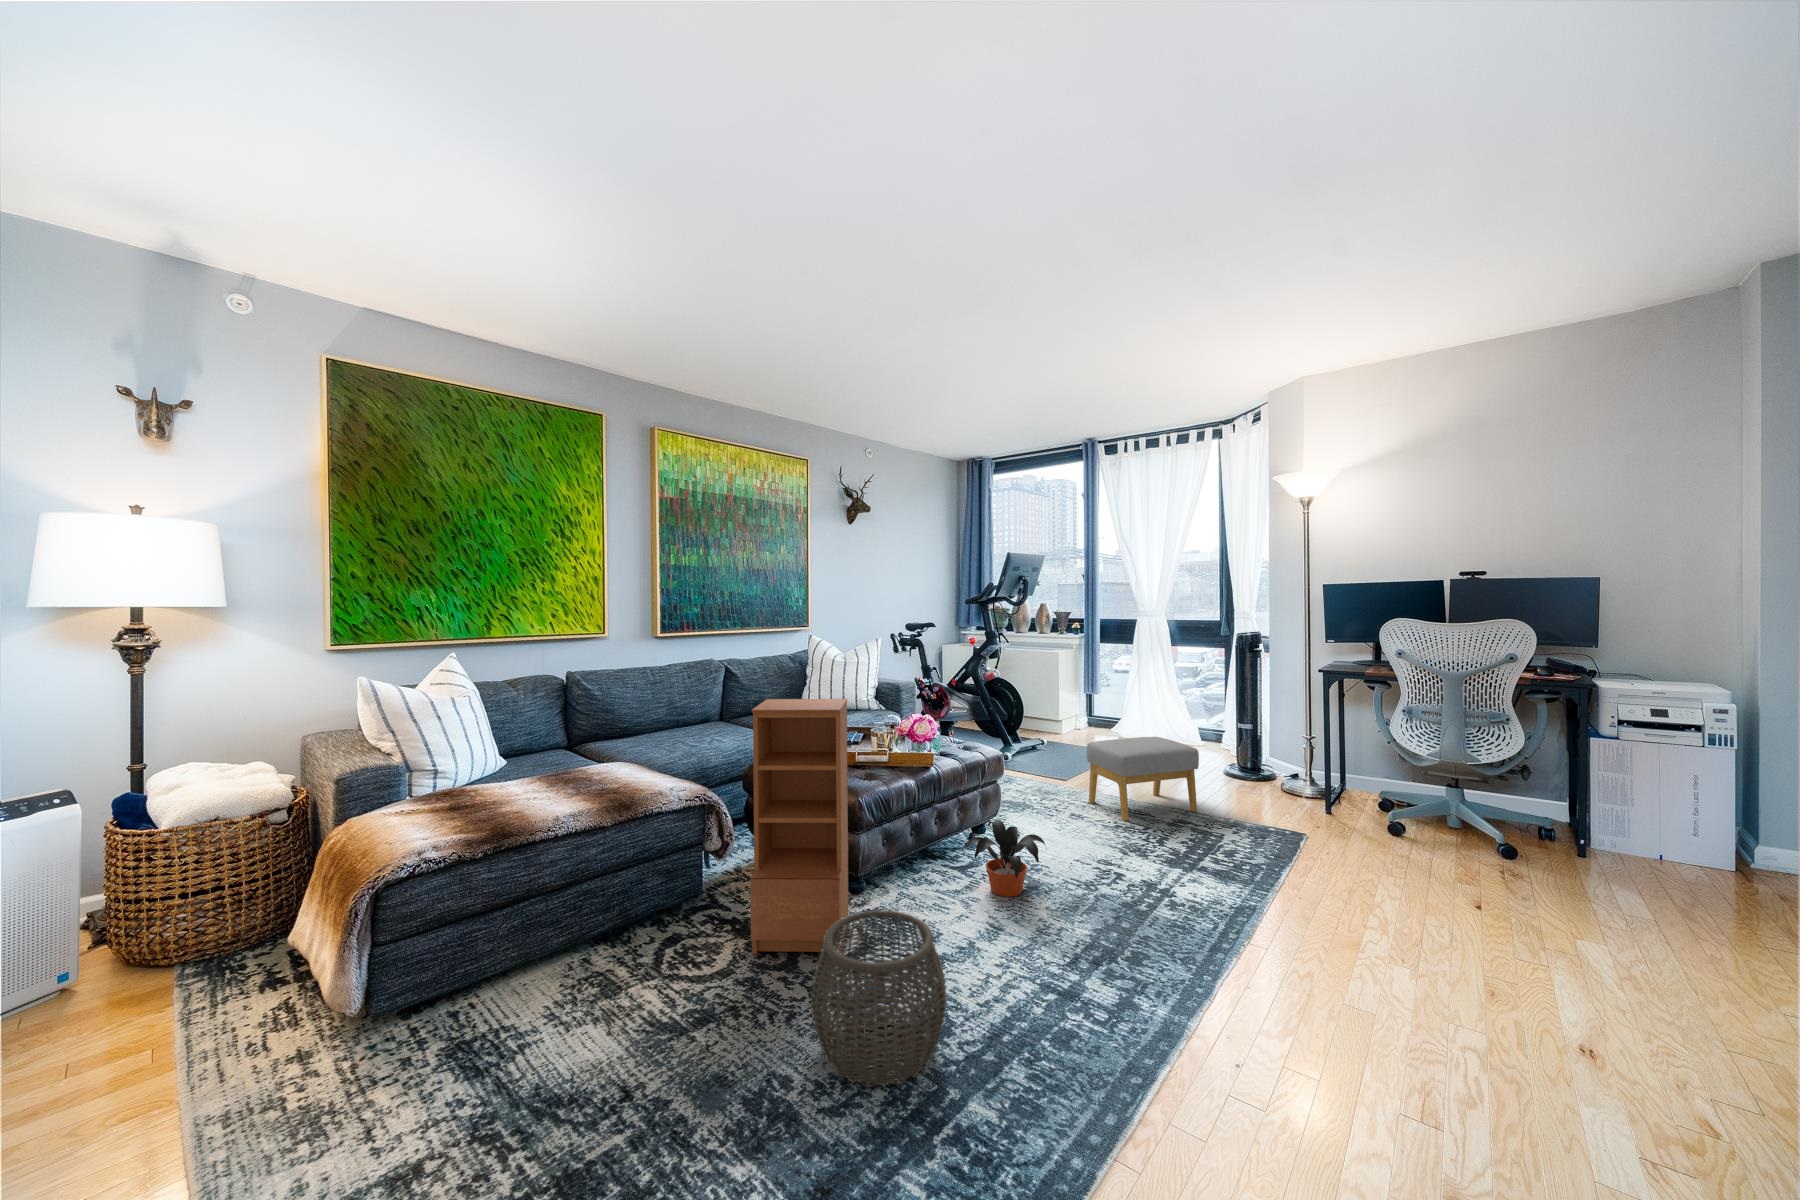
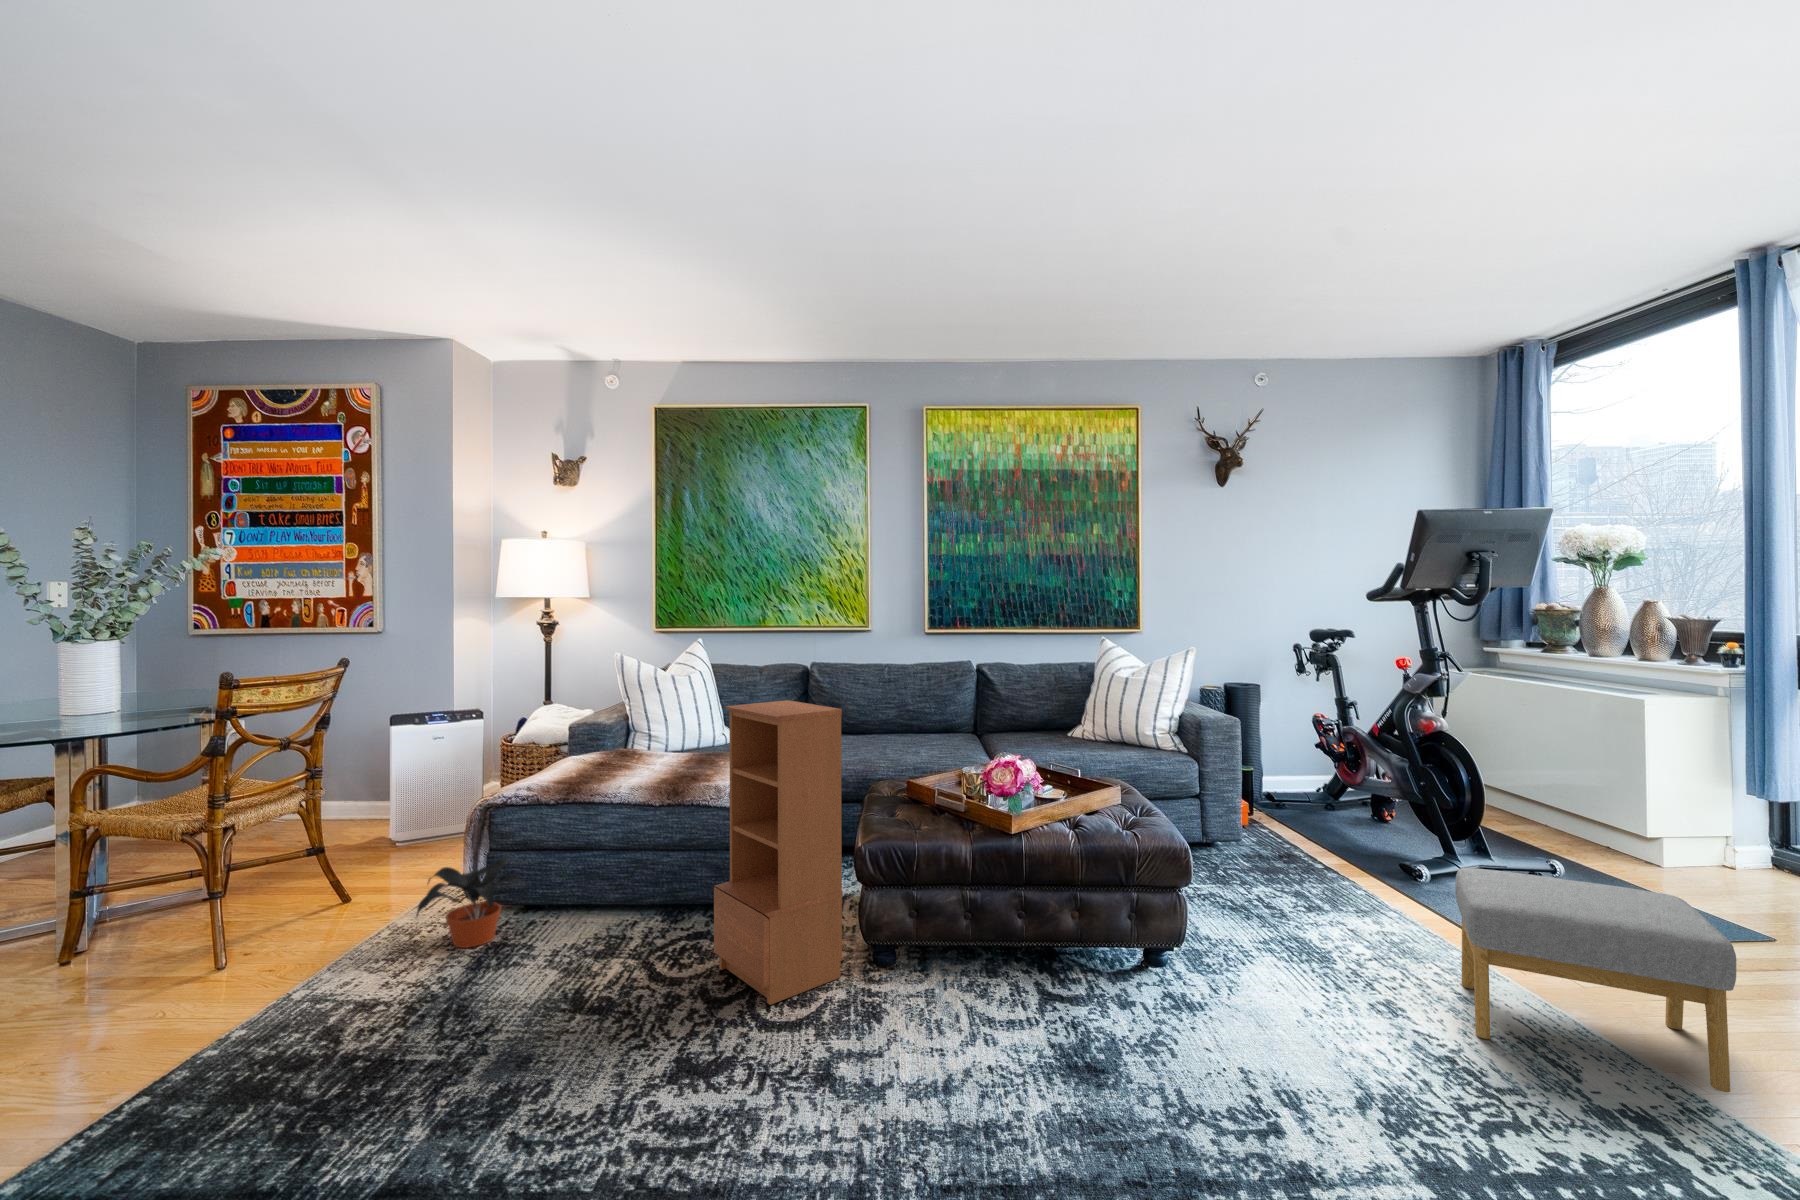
potted plant: present [965,820,1045,897] -> present [416,857,523,948]
woven basket: present [811,910,947,1087] -> none [553,941,716,1139]

